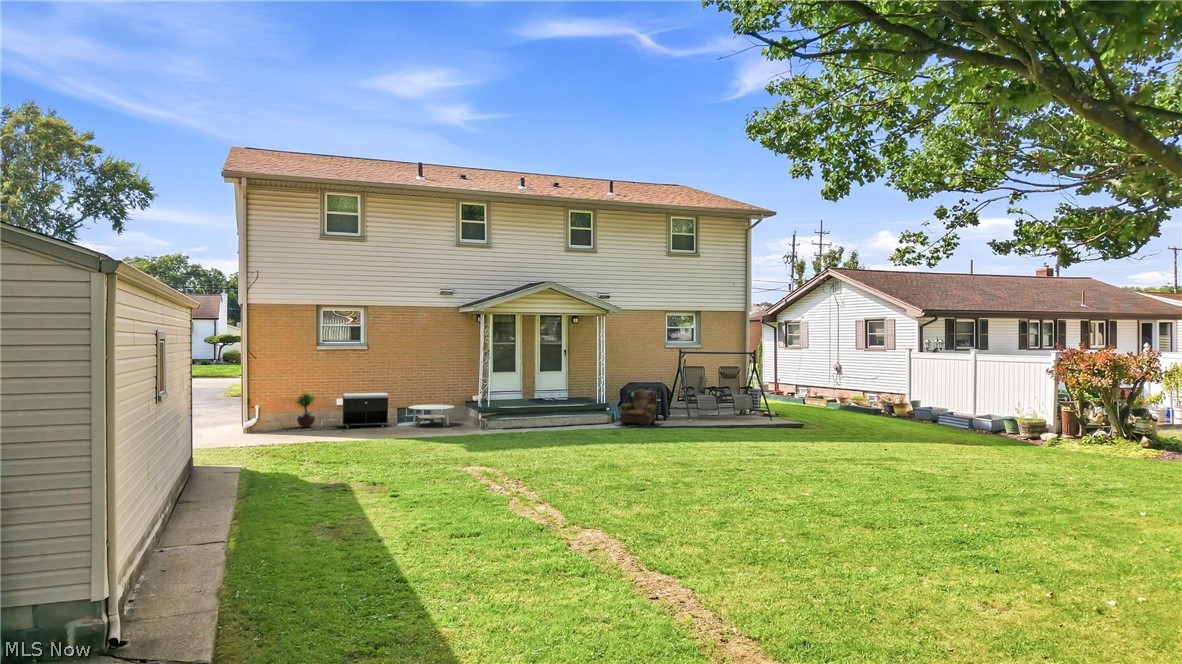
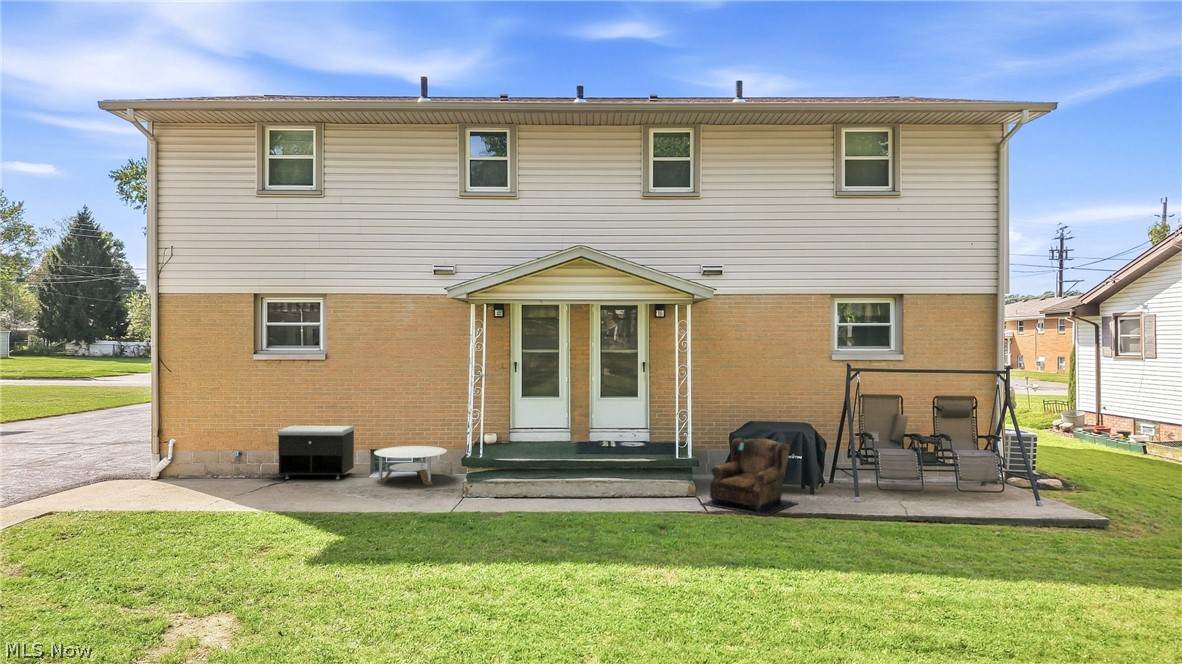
potted tree: present [296,393,315,427] -> none [214,419,251,474]

